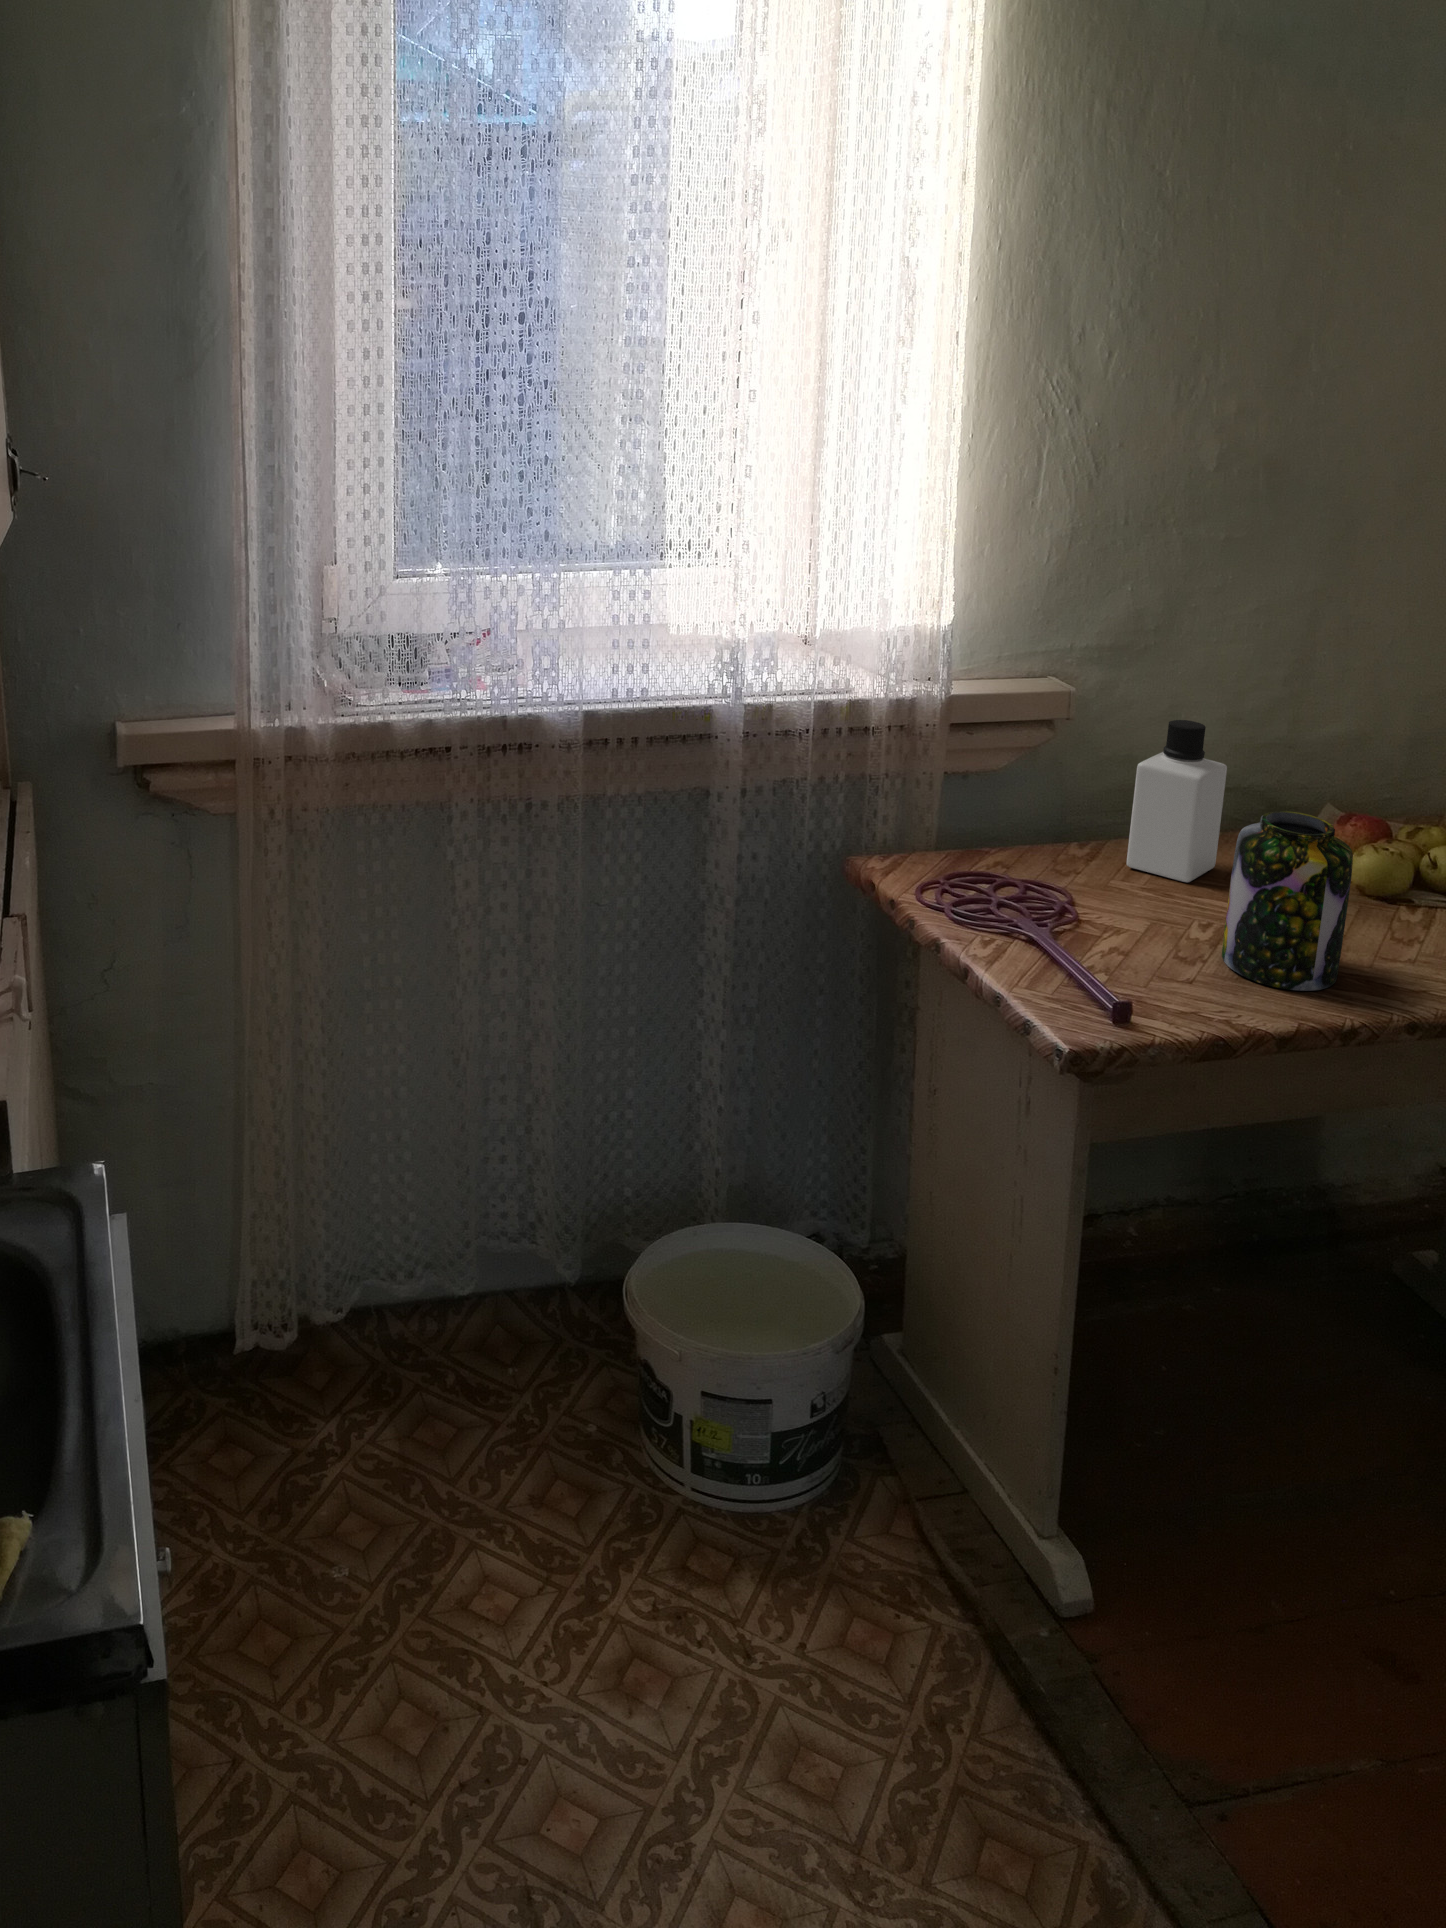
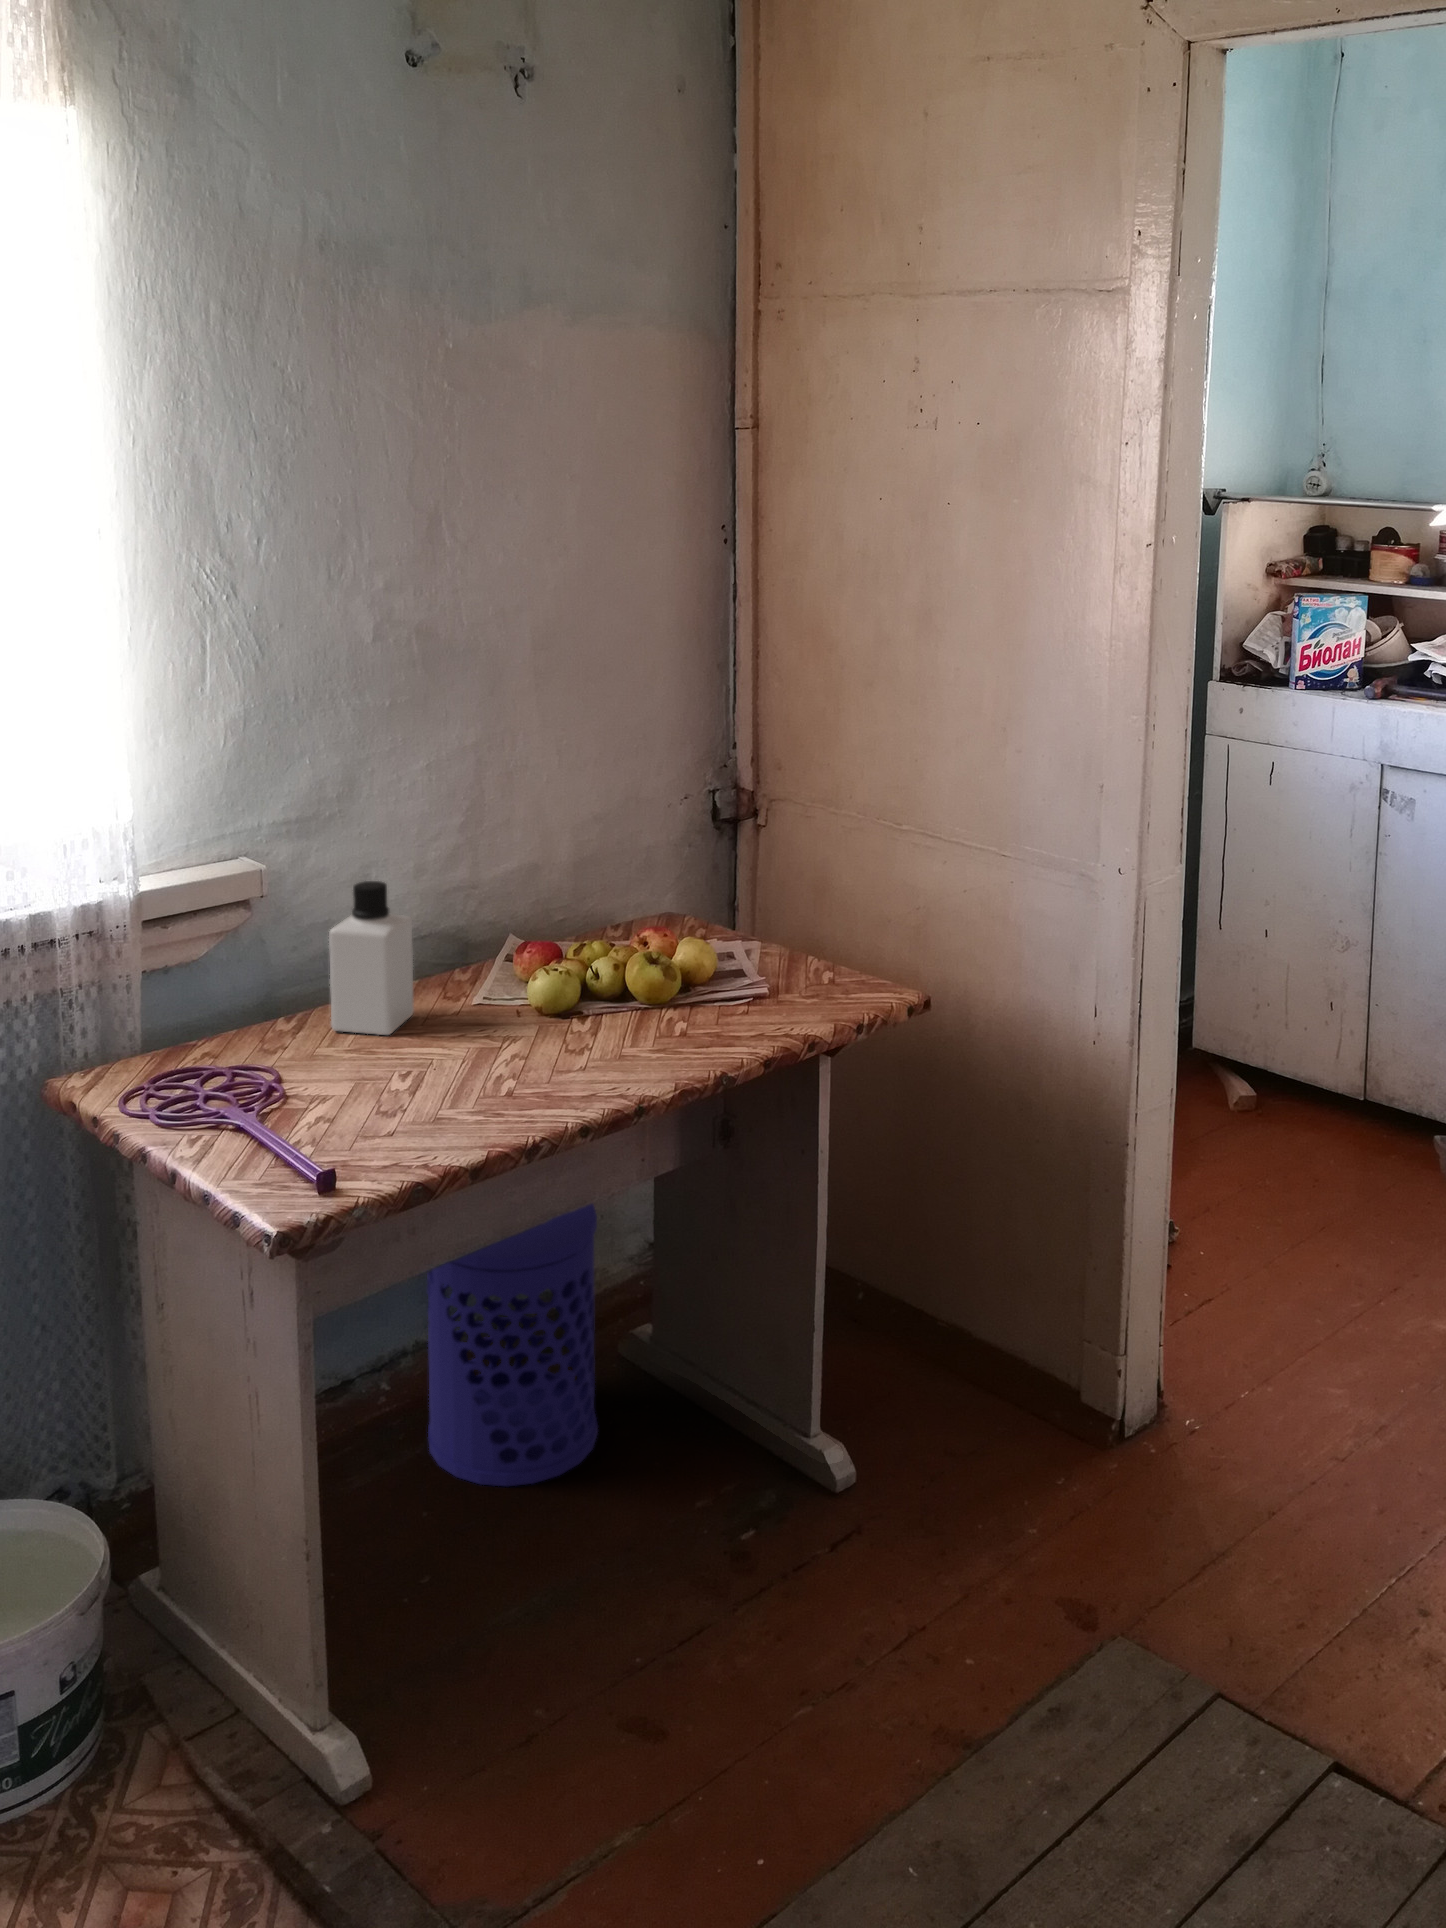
jar: present [1222,811,1353,991] -> none [417,955,518,1121]
waste bin: none [1164,1058,1390,1383] -> present [427,1204,598,1486]

